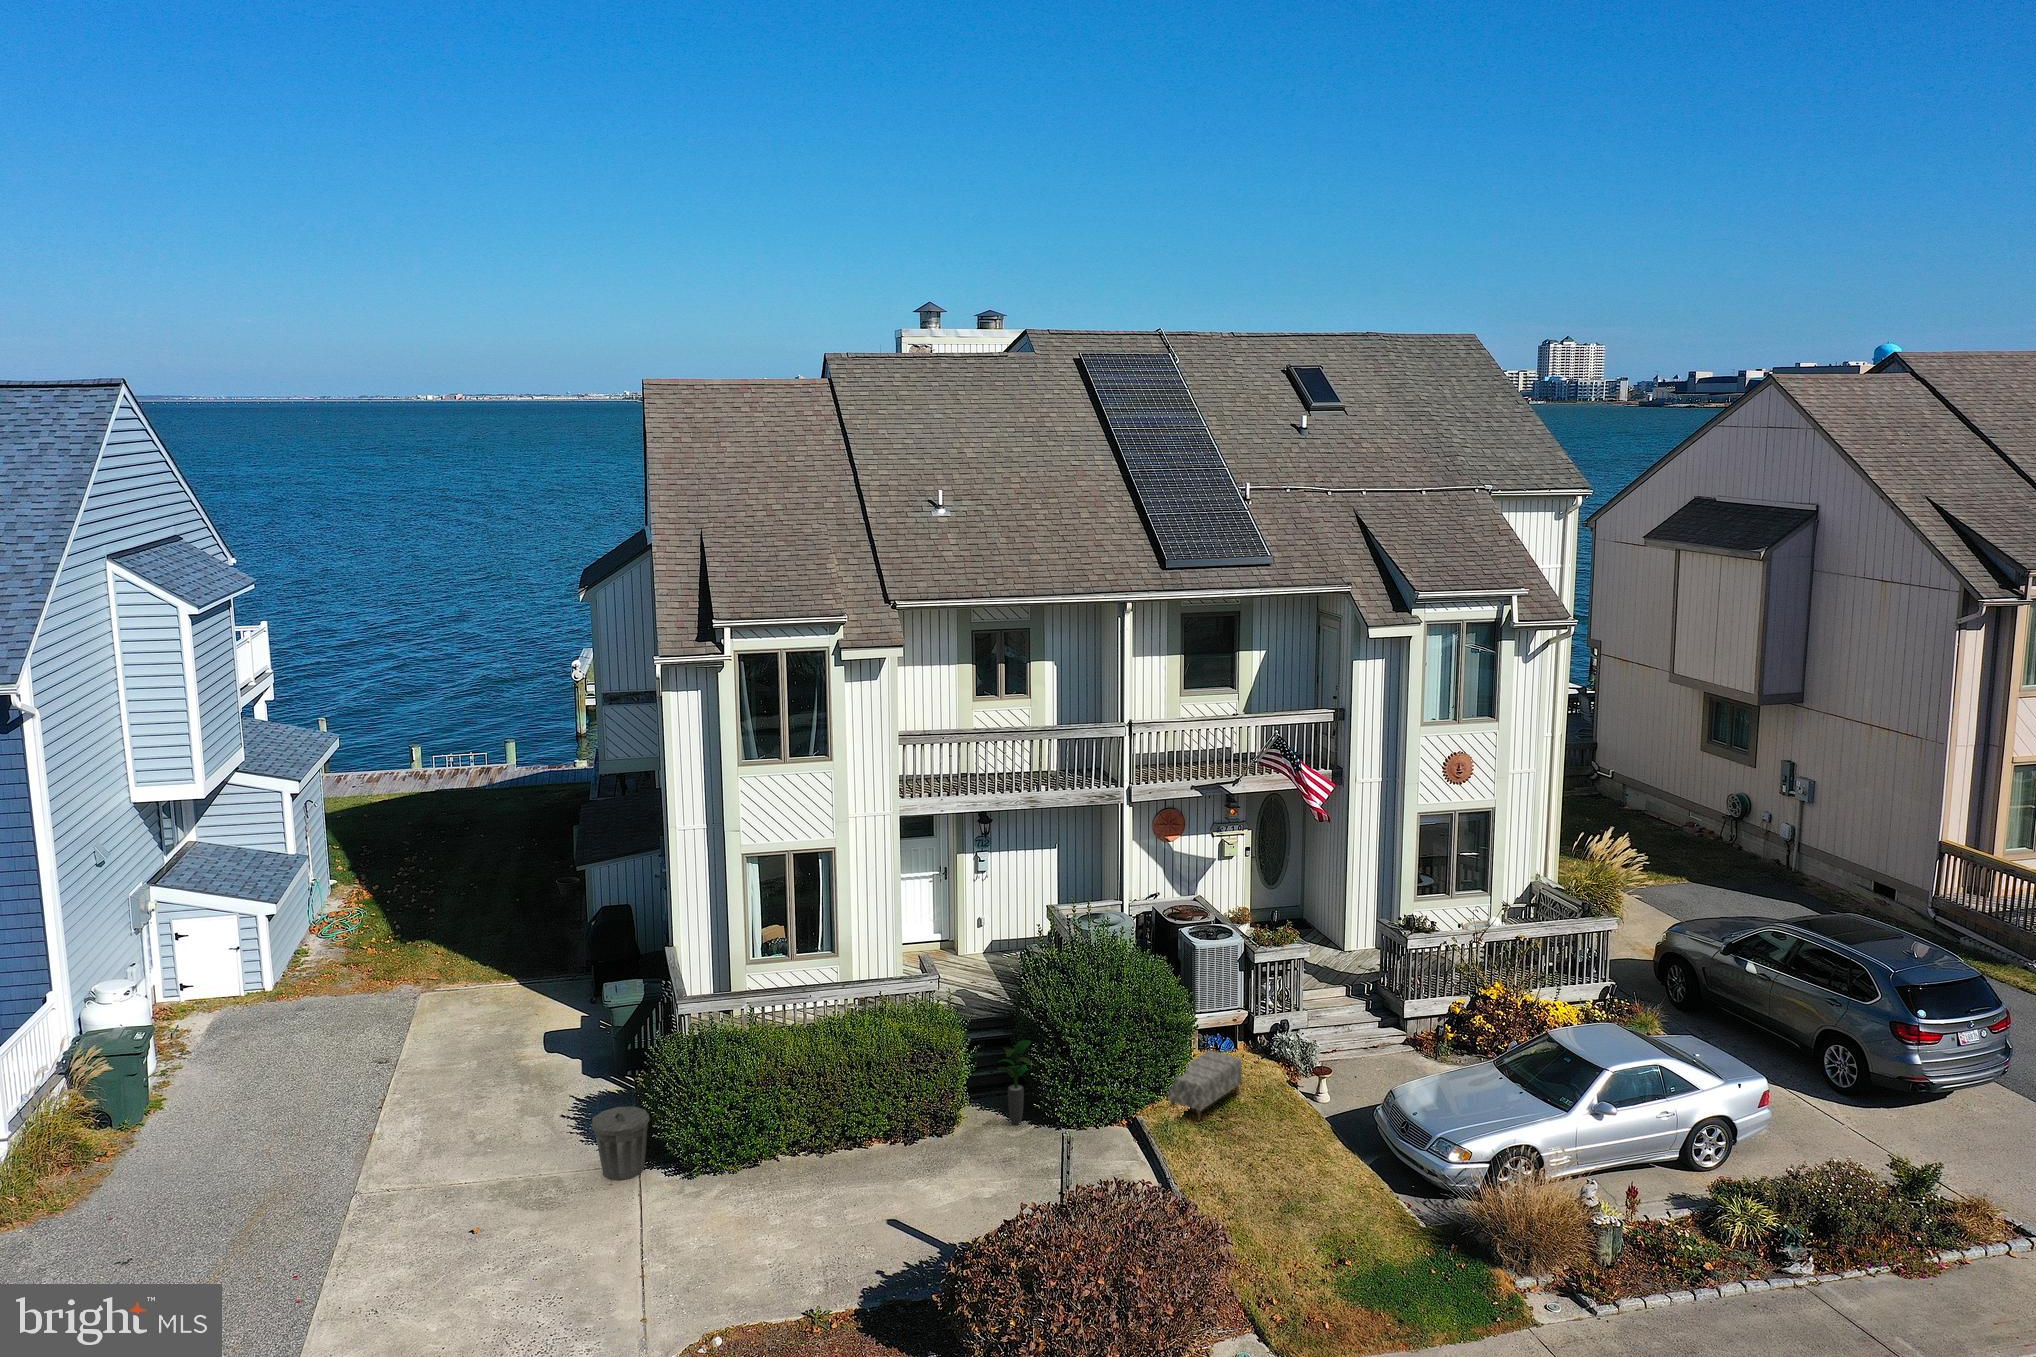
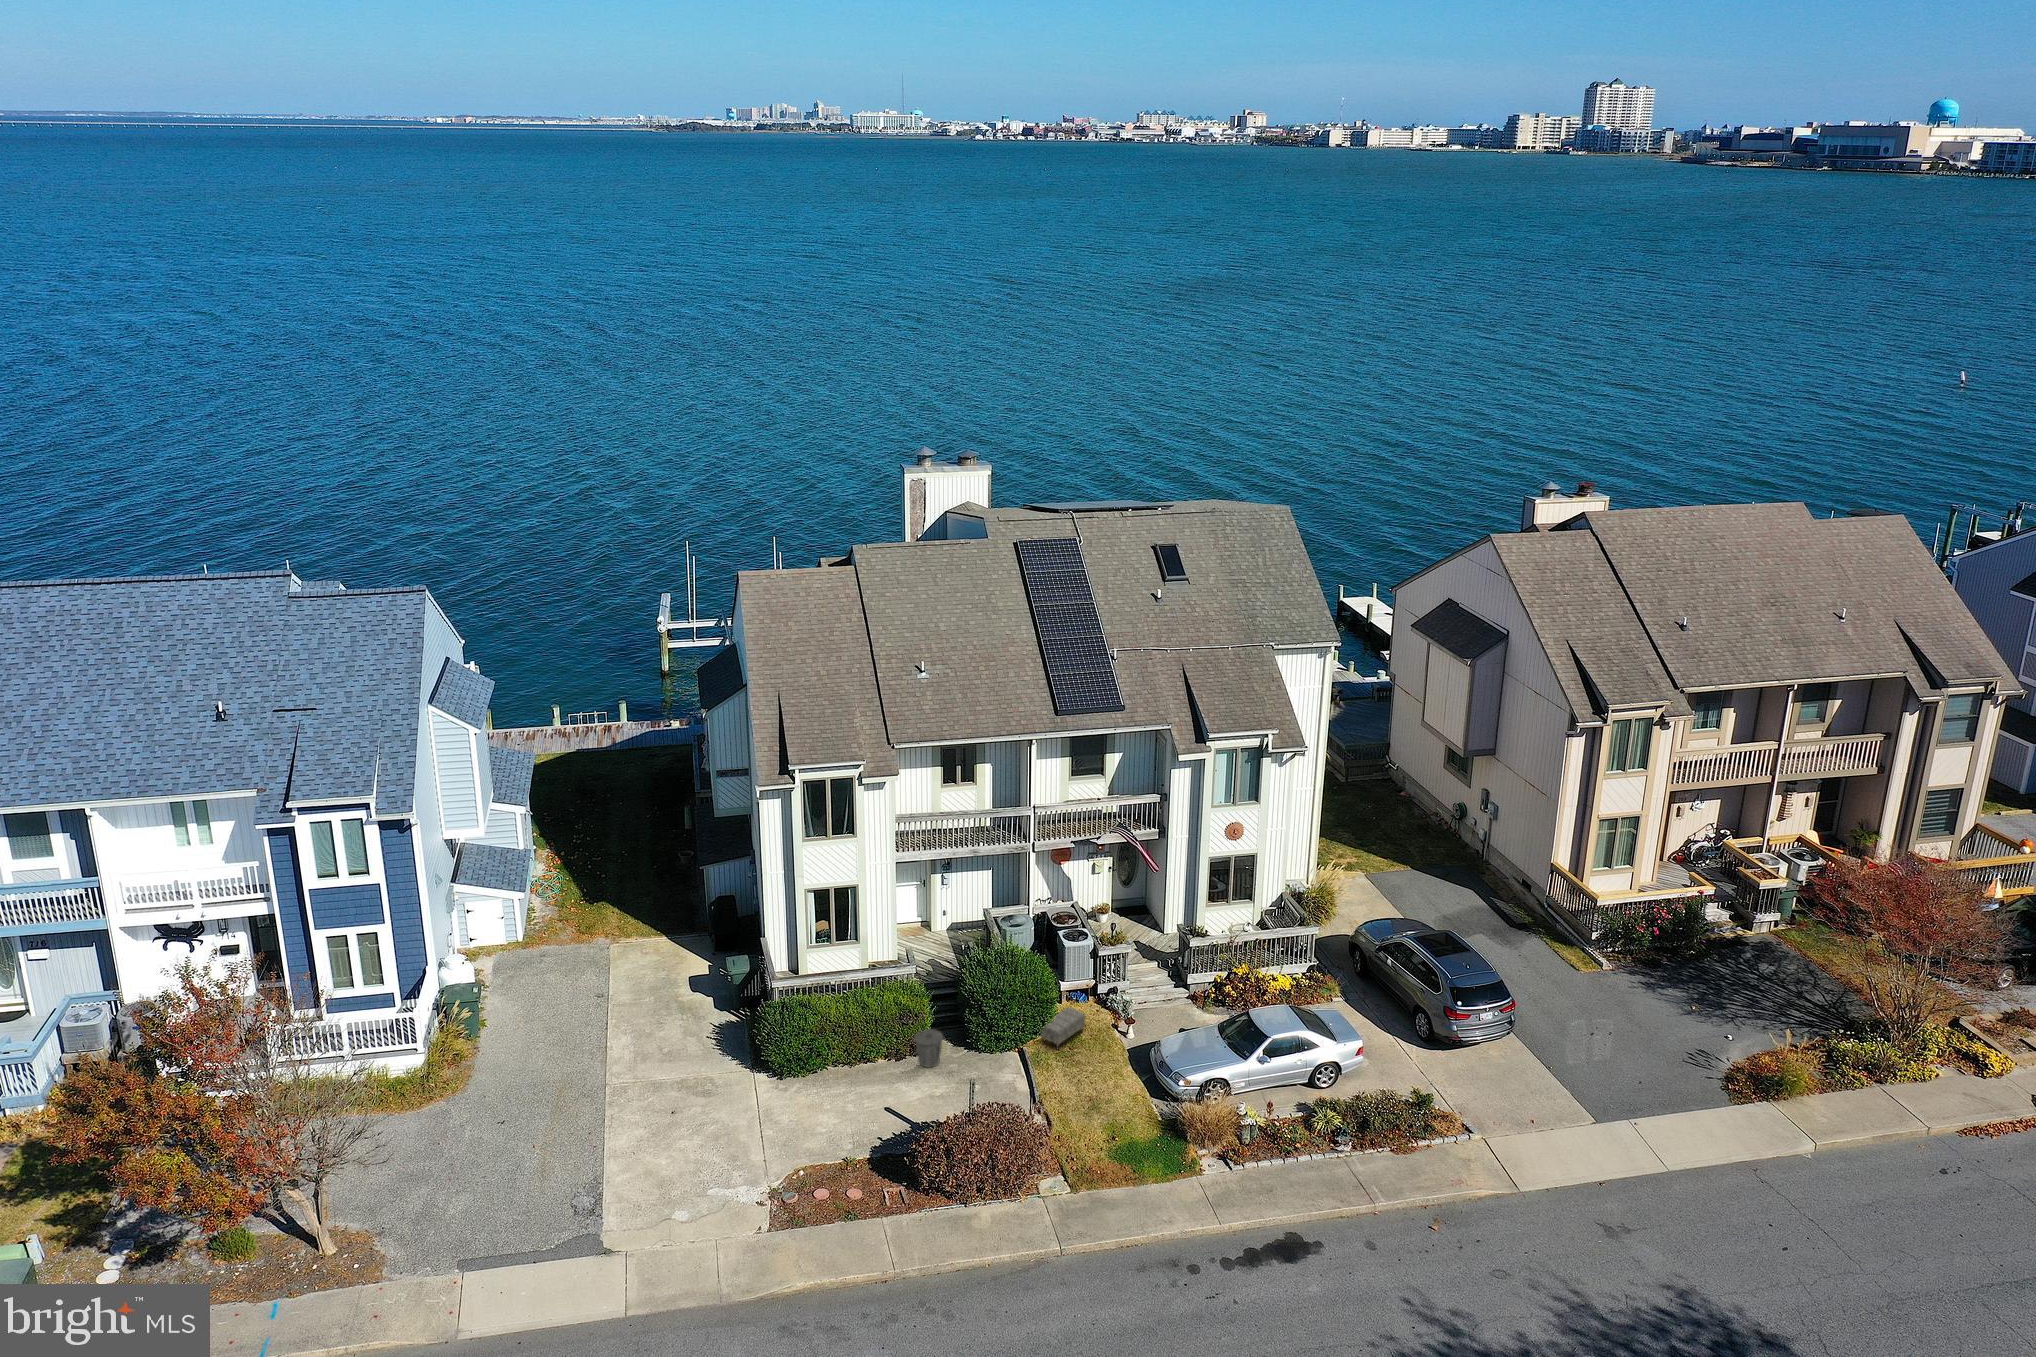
potted plant: present [998,1040,1032,1124] -> none [947,1005,968,1049]
trash can: present [592,1106,650,1180] -> present [914,1029,944,1068]

